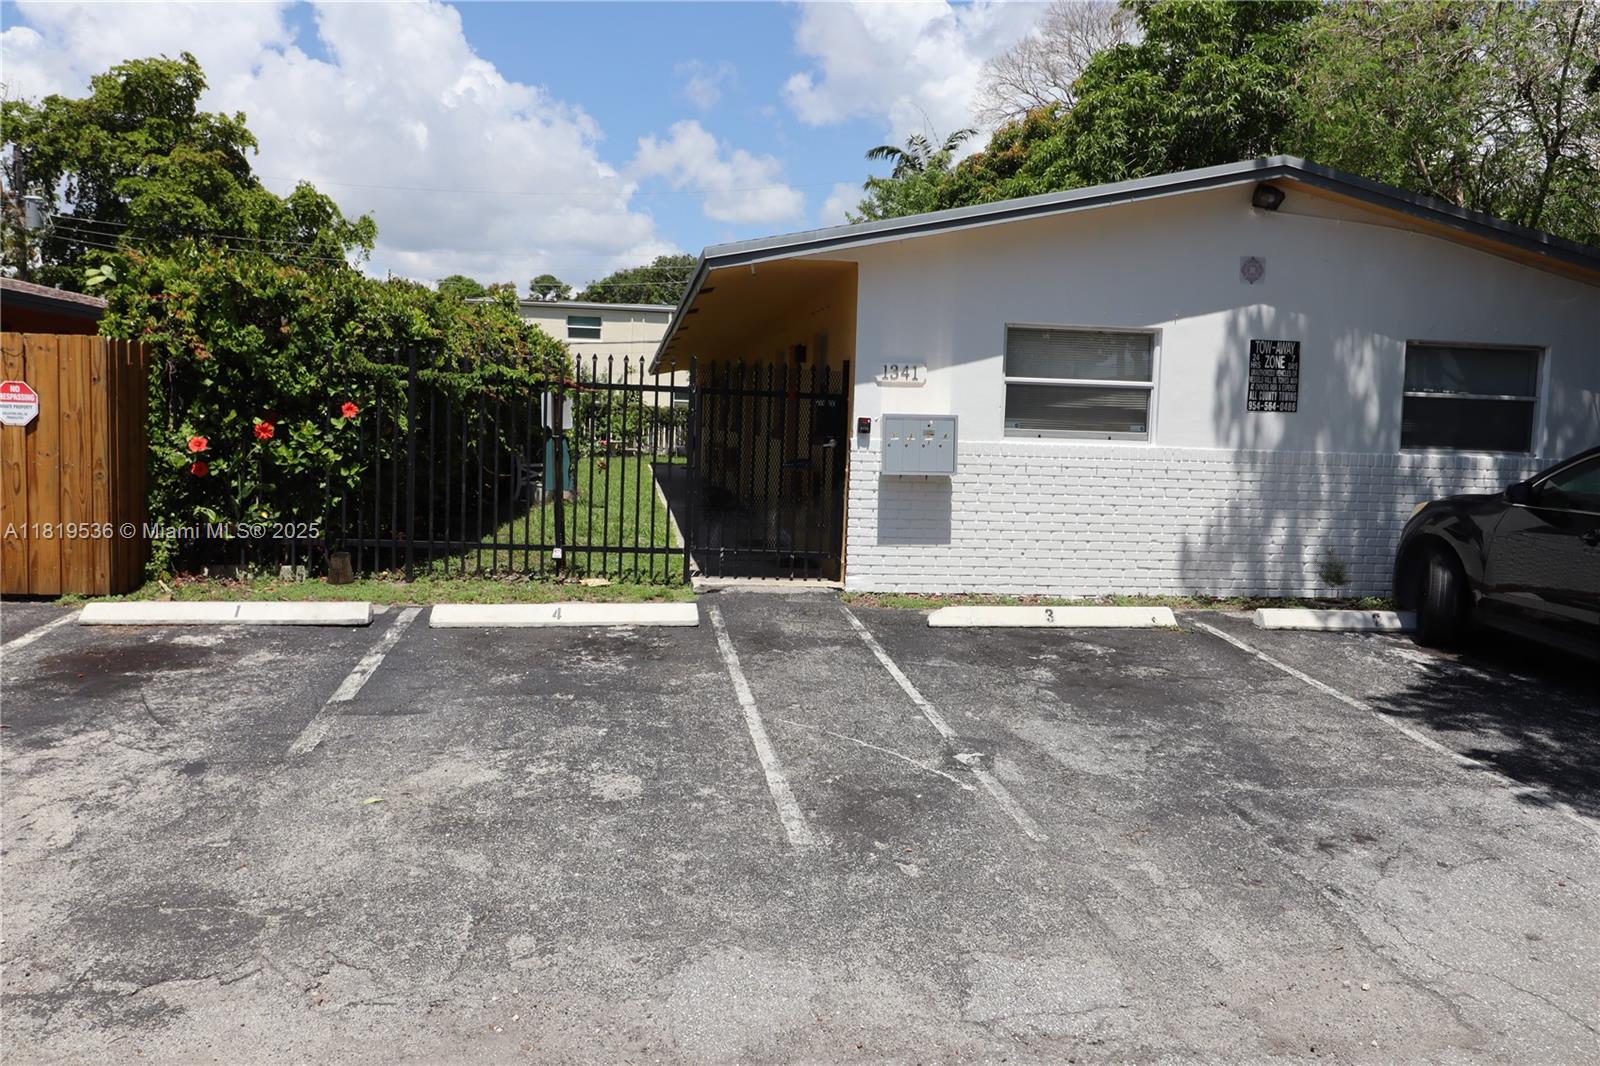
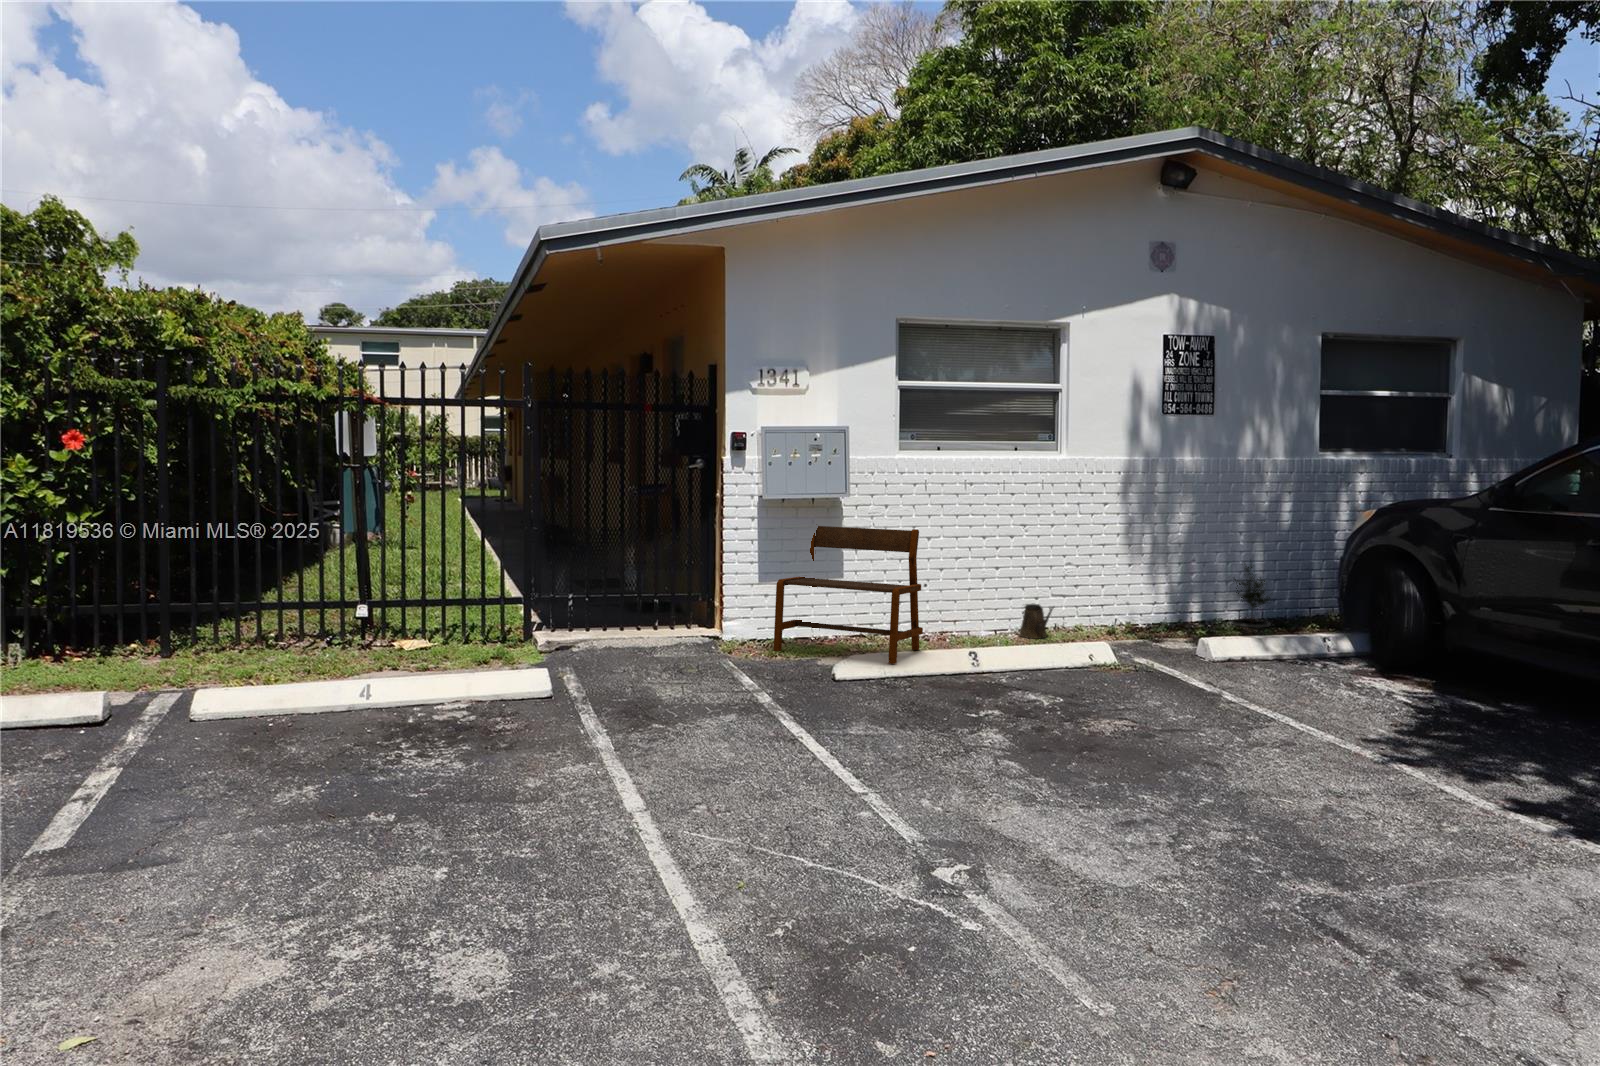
bench: none [886,497,1014,618] -> present [774,524,923,664]
watering can: present [322,552,355,584] -> present [1020,604,1054,639]

